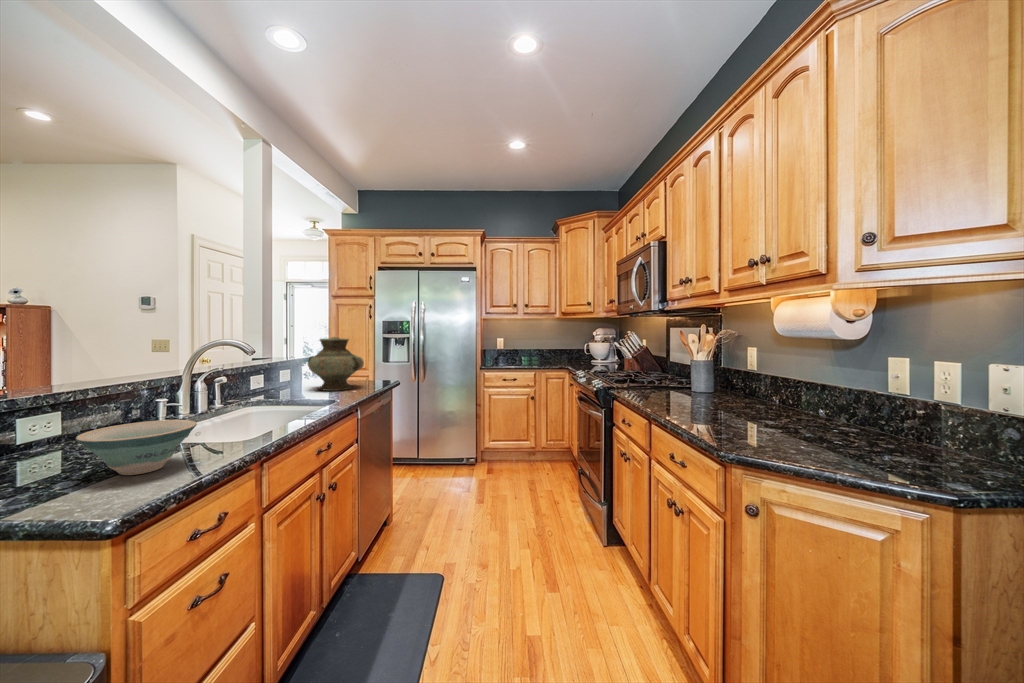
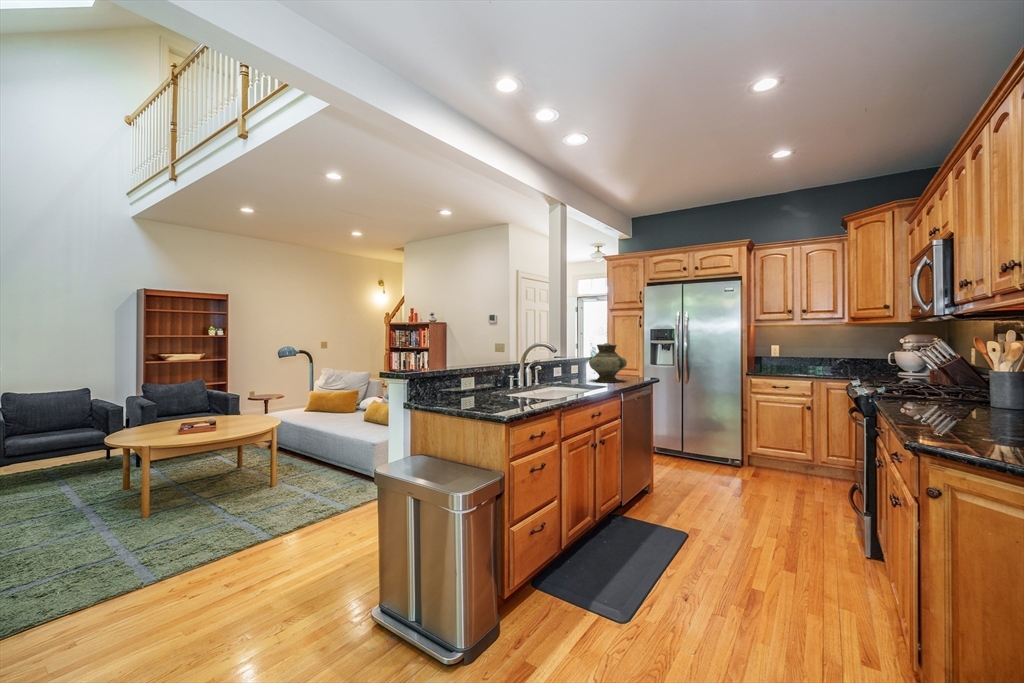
bowl: present [76,420,197,475] -> none [495,383,535,405]

